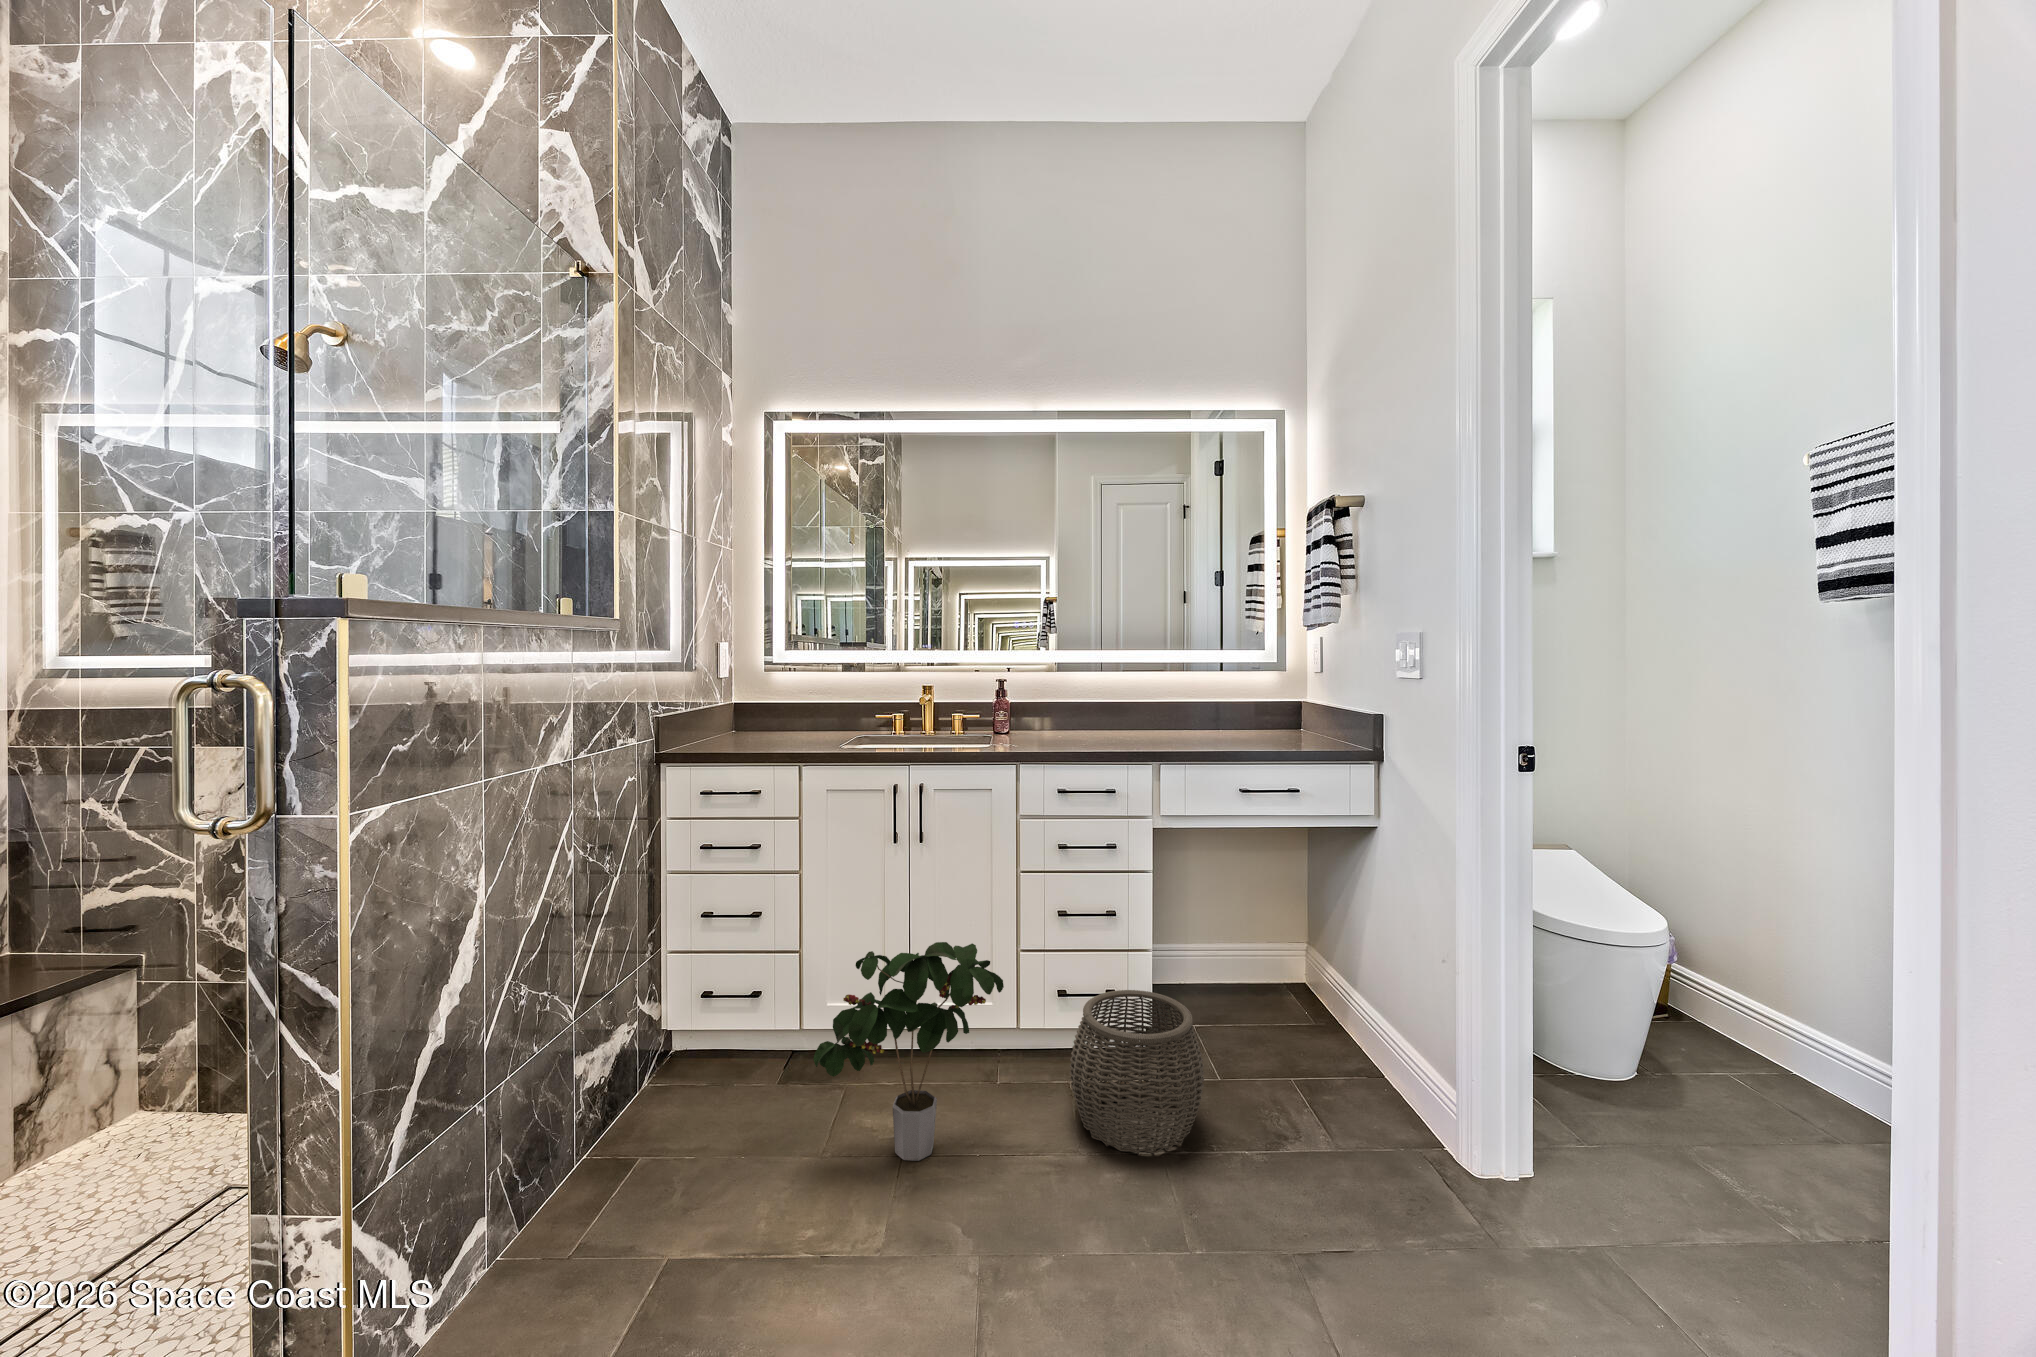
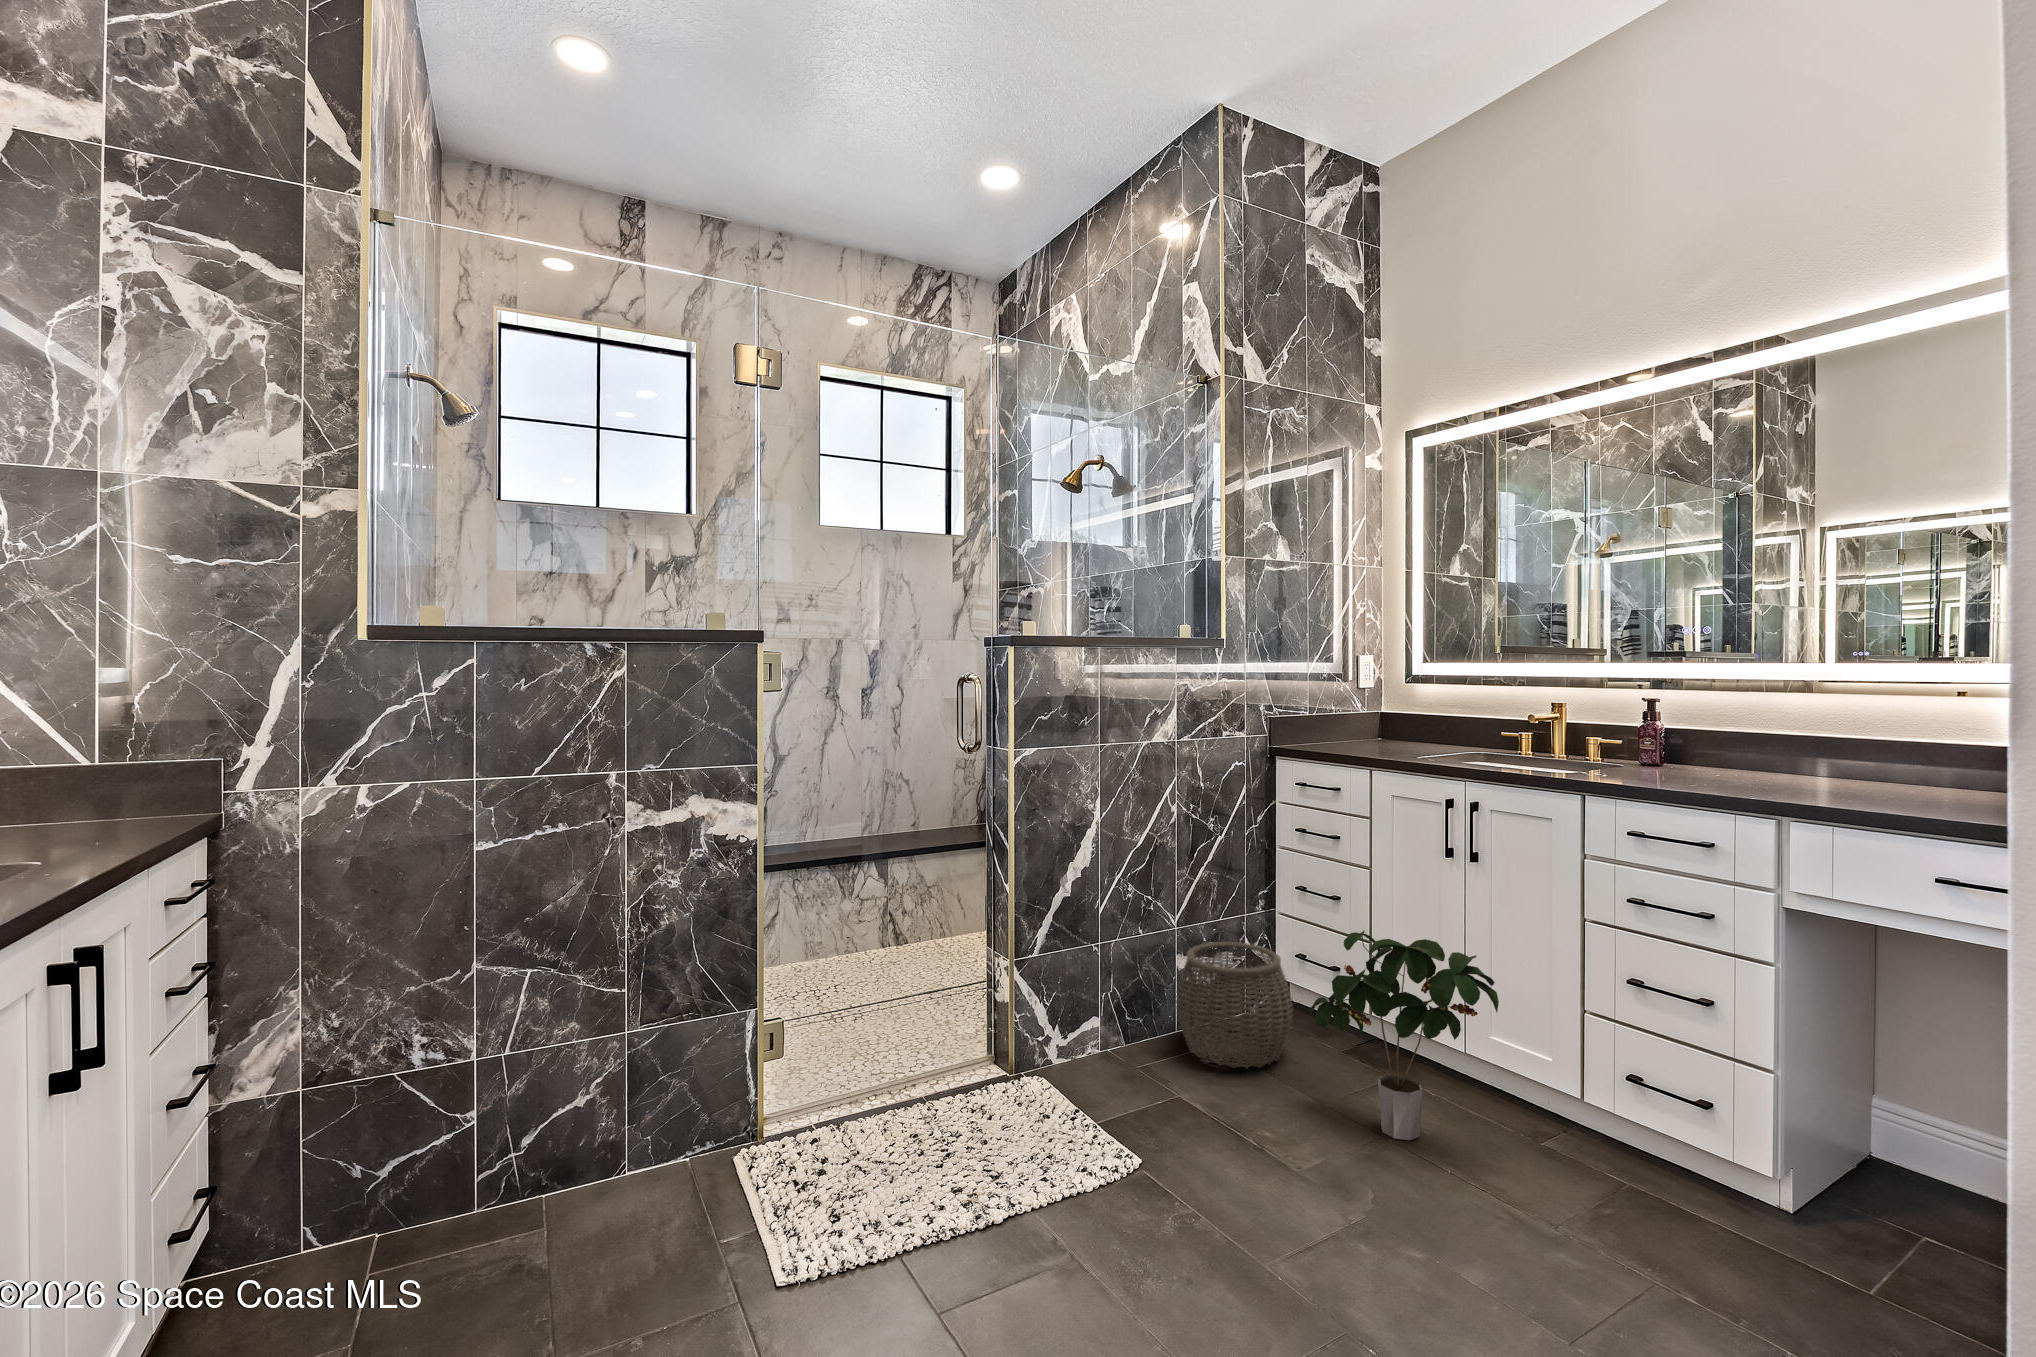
woven basket: present [1070,990,1204,1154] -> present [1176,942,1293,1068]

